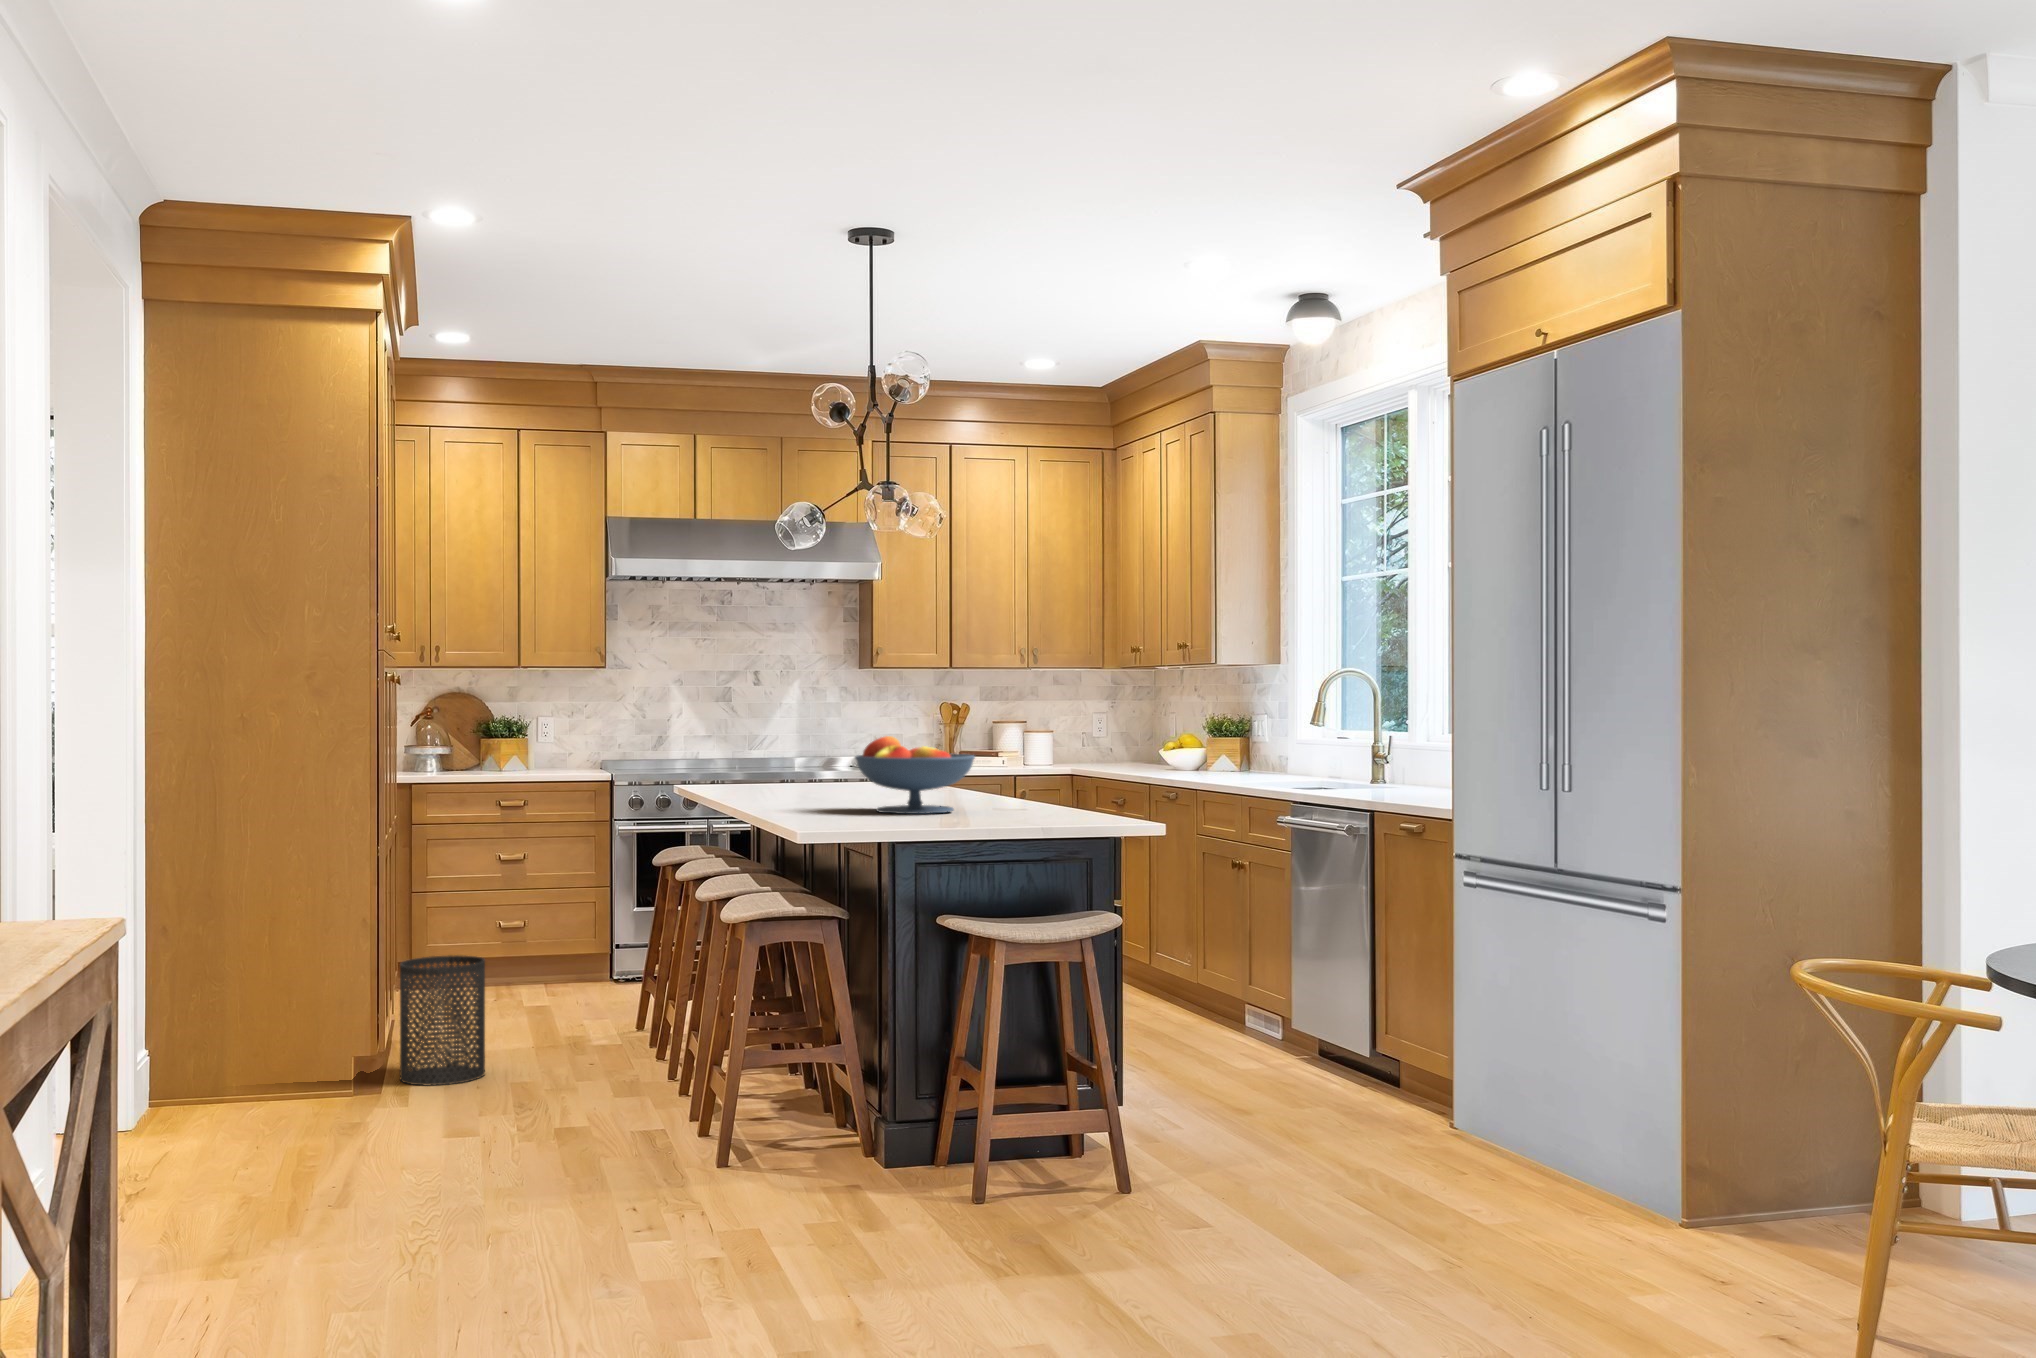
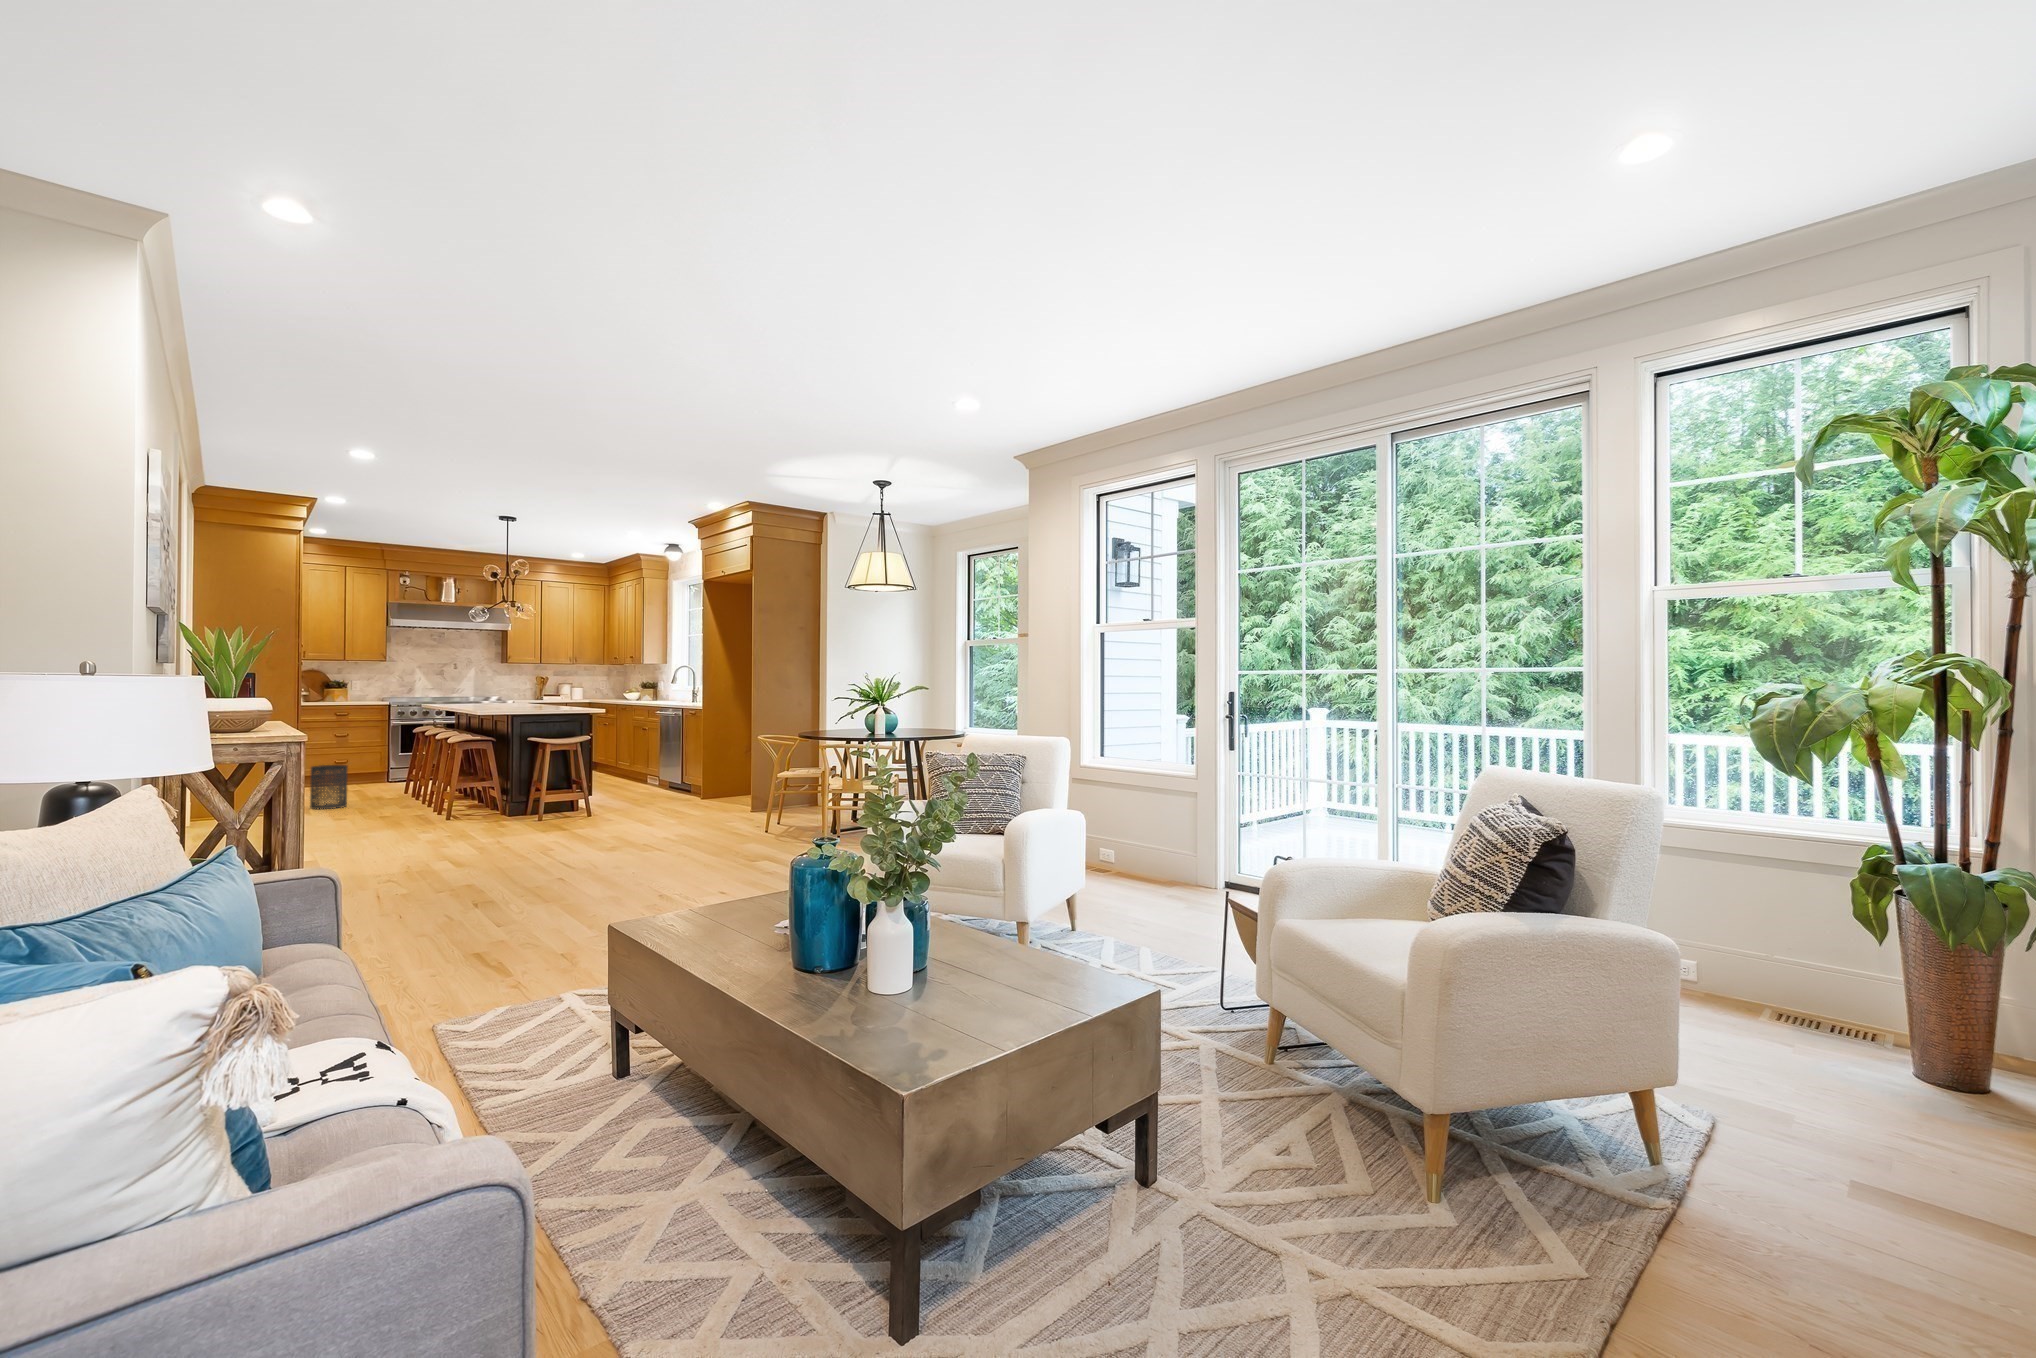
fruit bowl: present [855,736,975,814] -> none [501,685,543,709]

